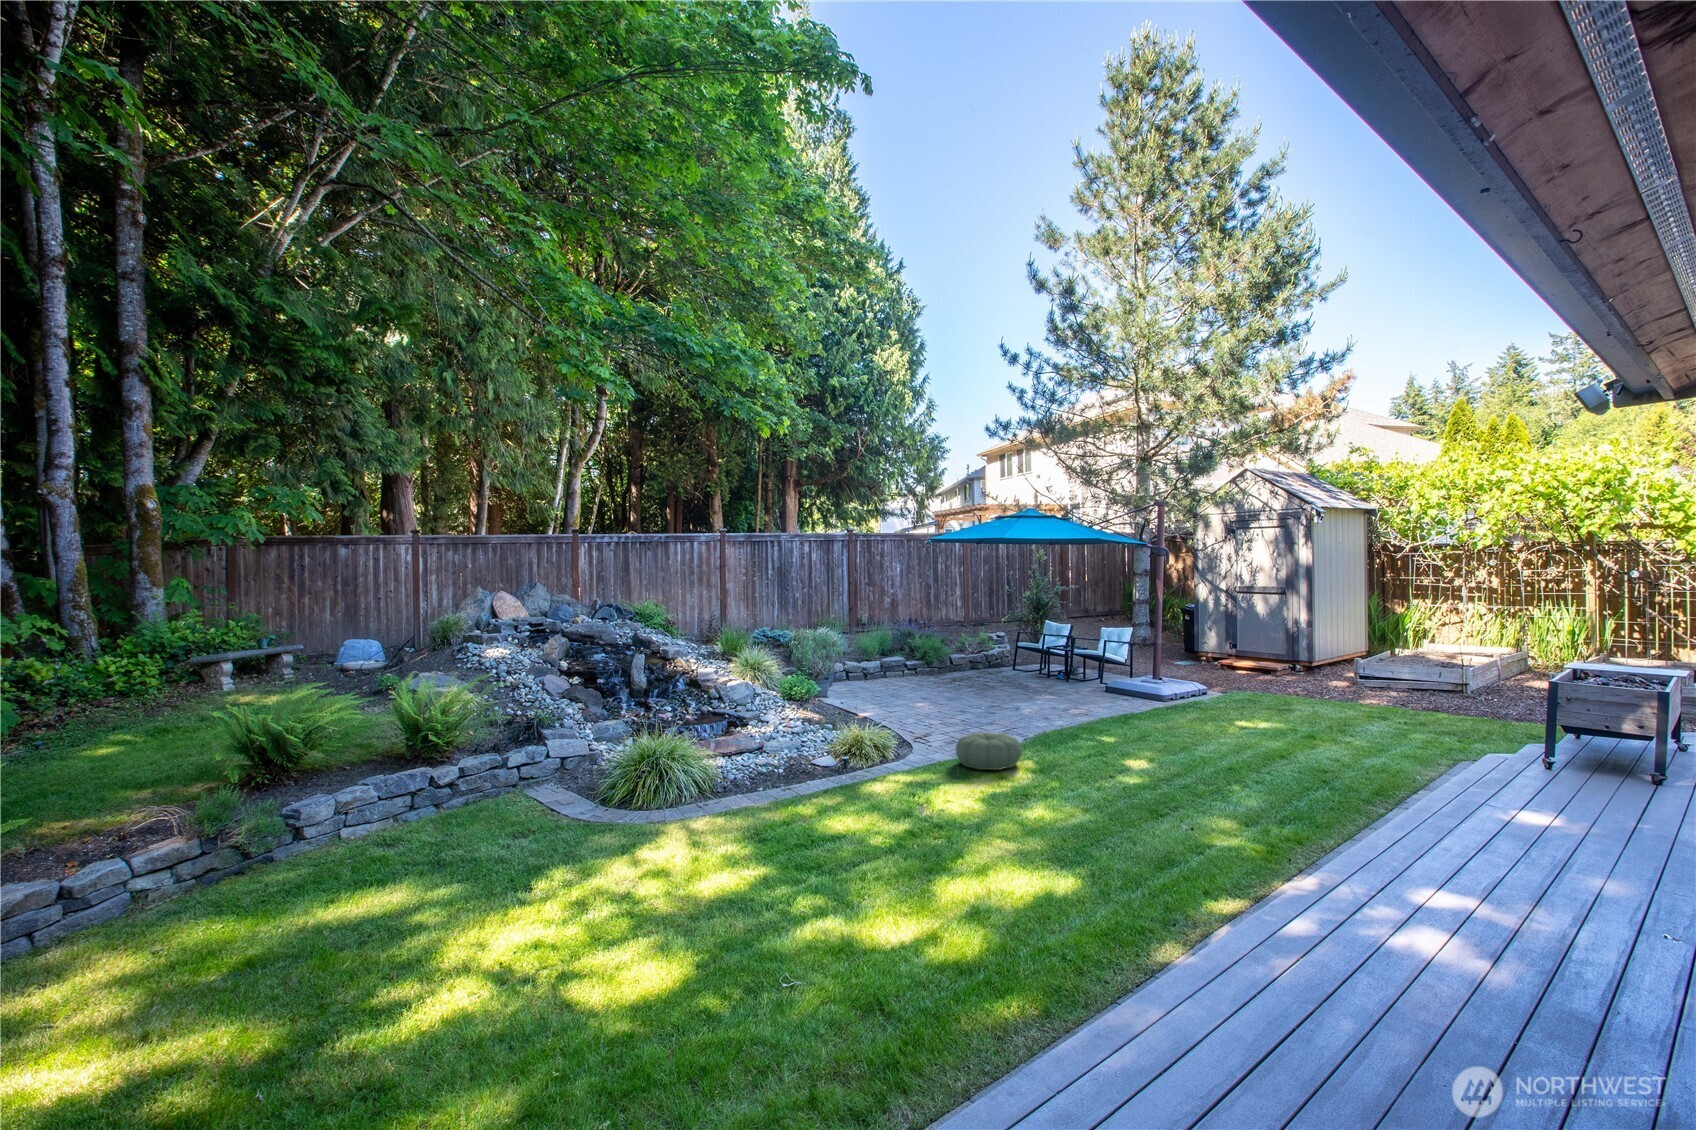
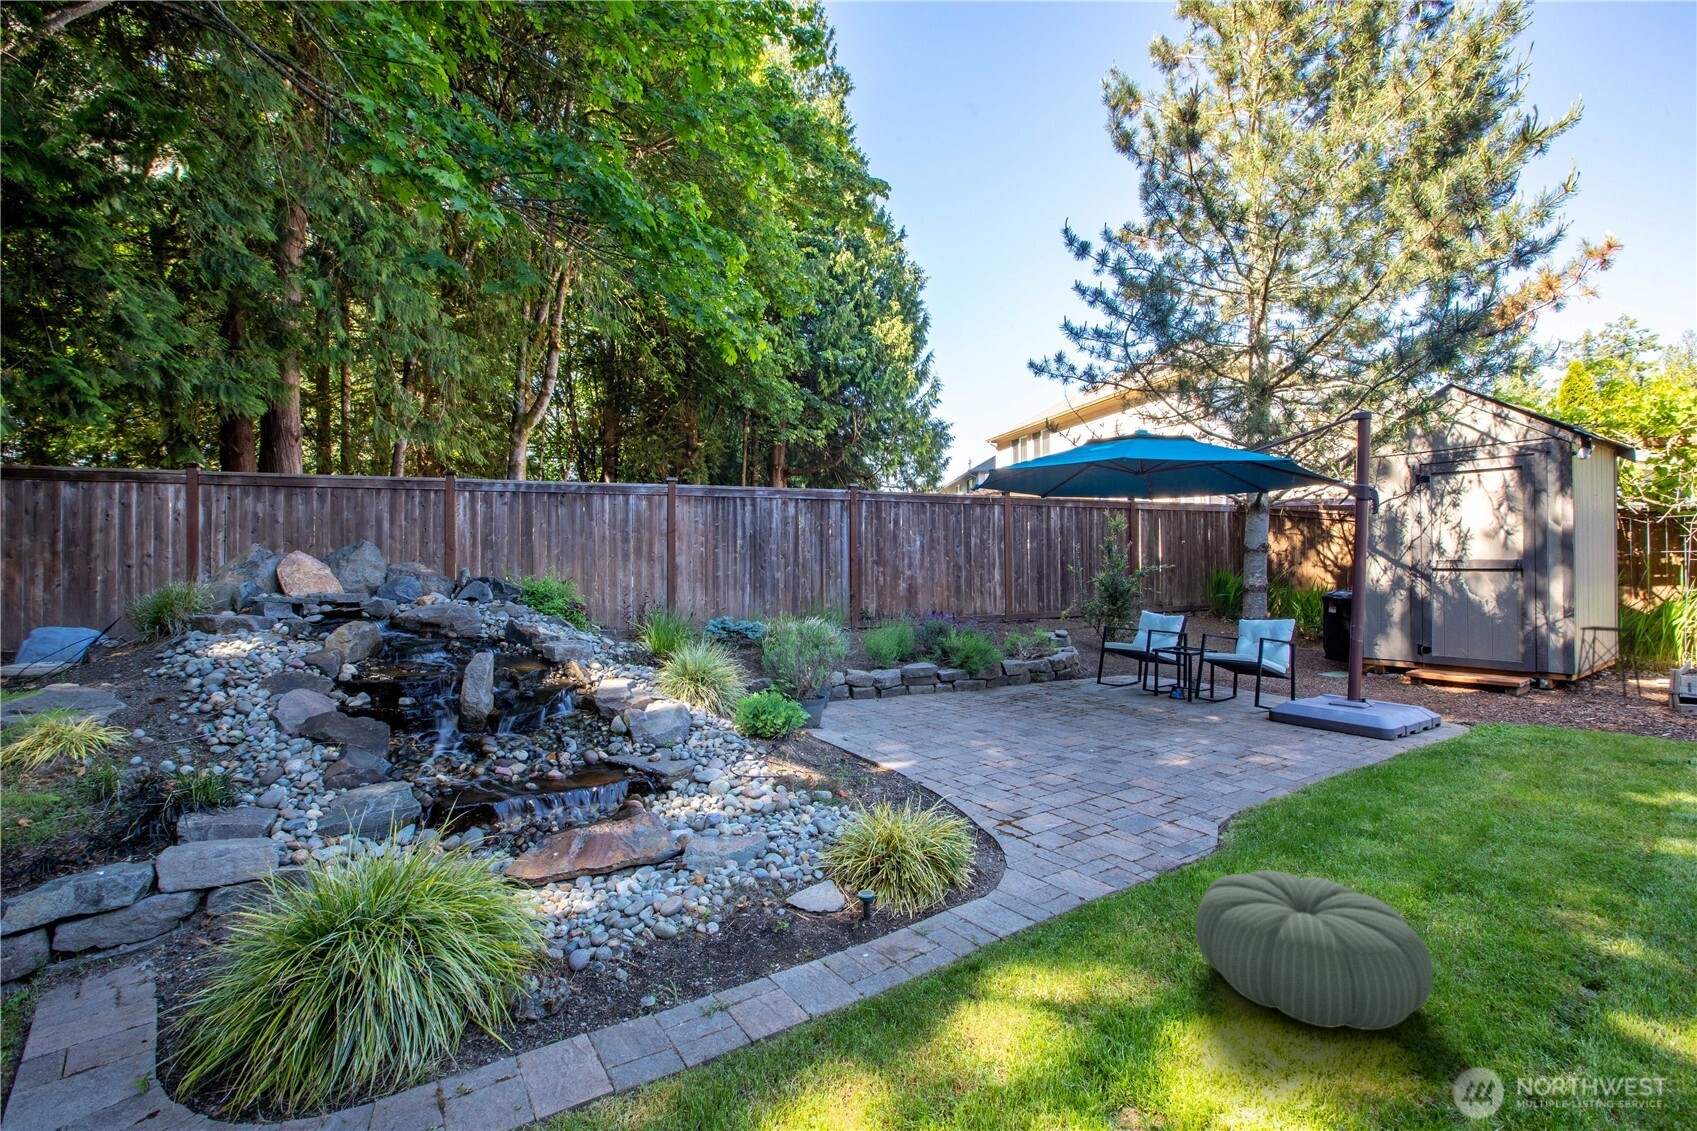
side table: none [1321,632,1358,680] -> present [1575,626,1641,699]

